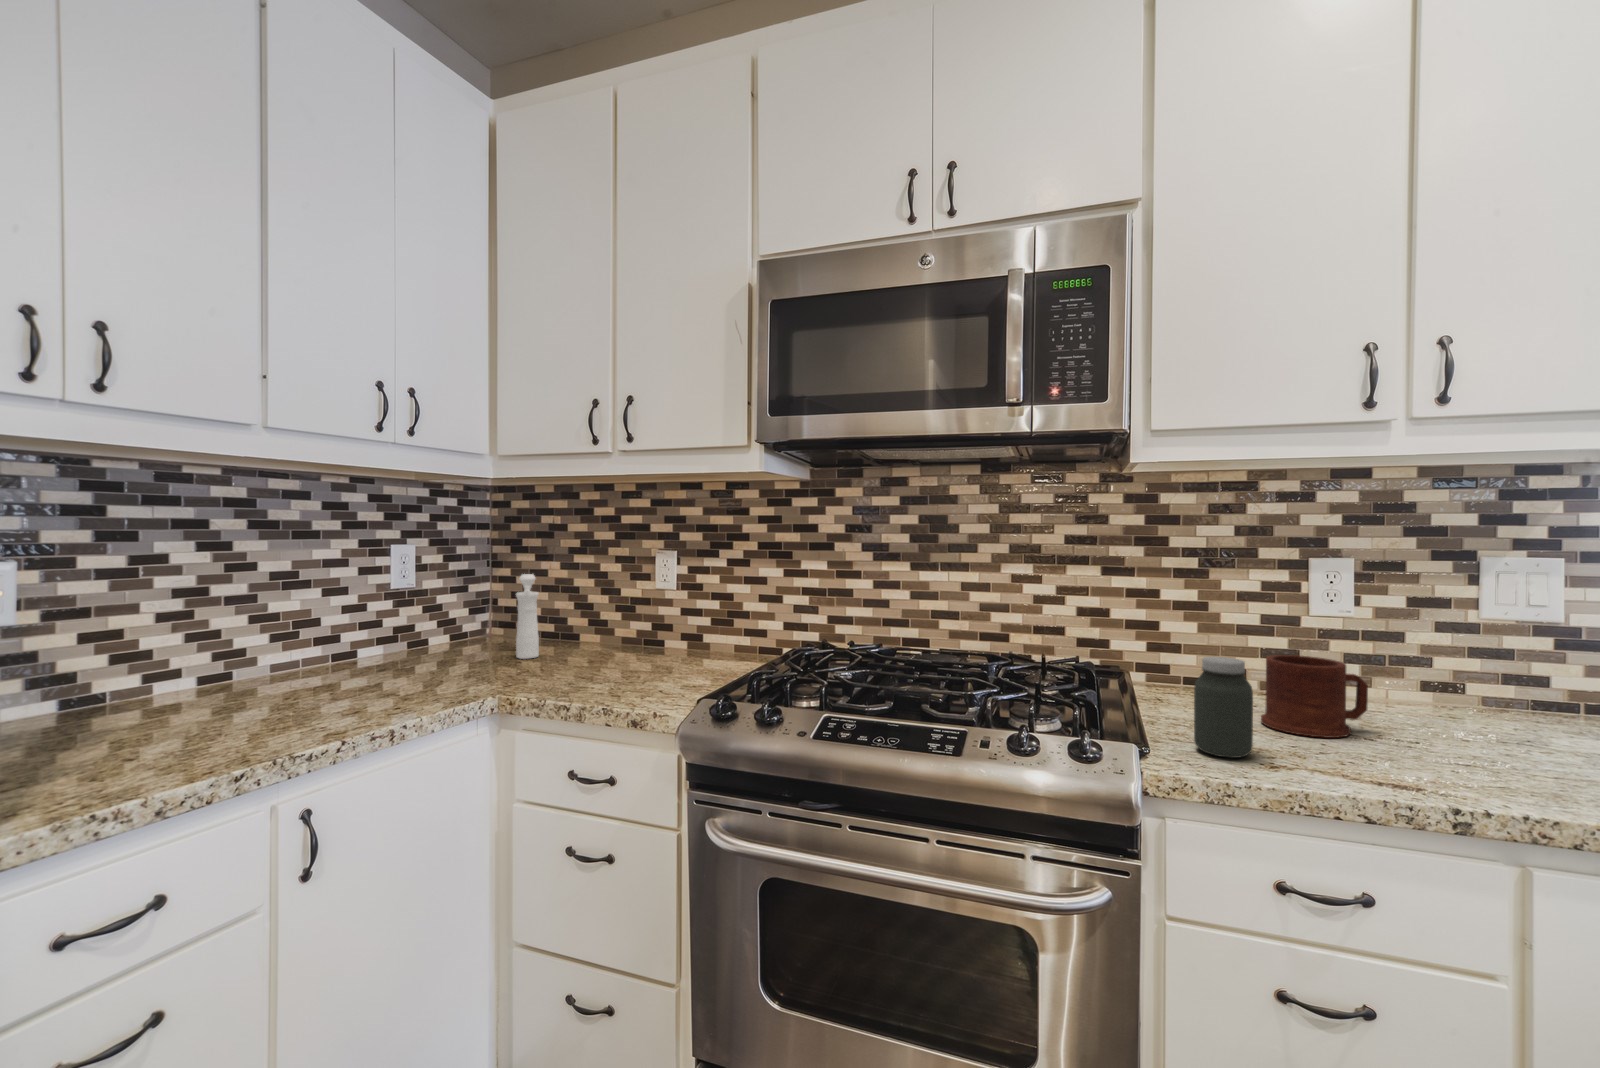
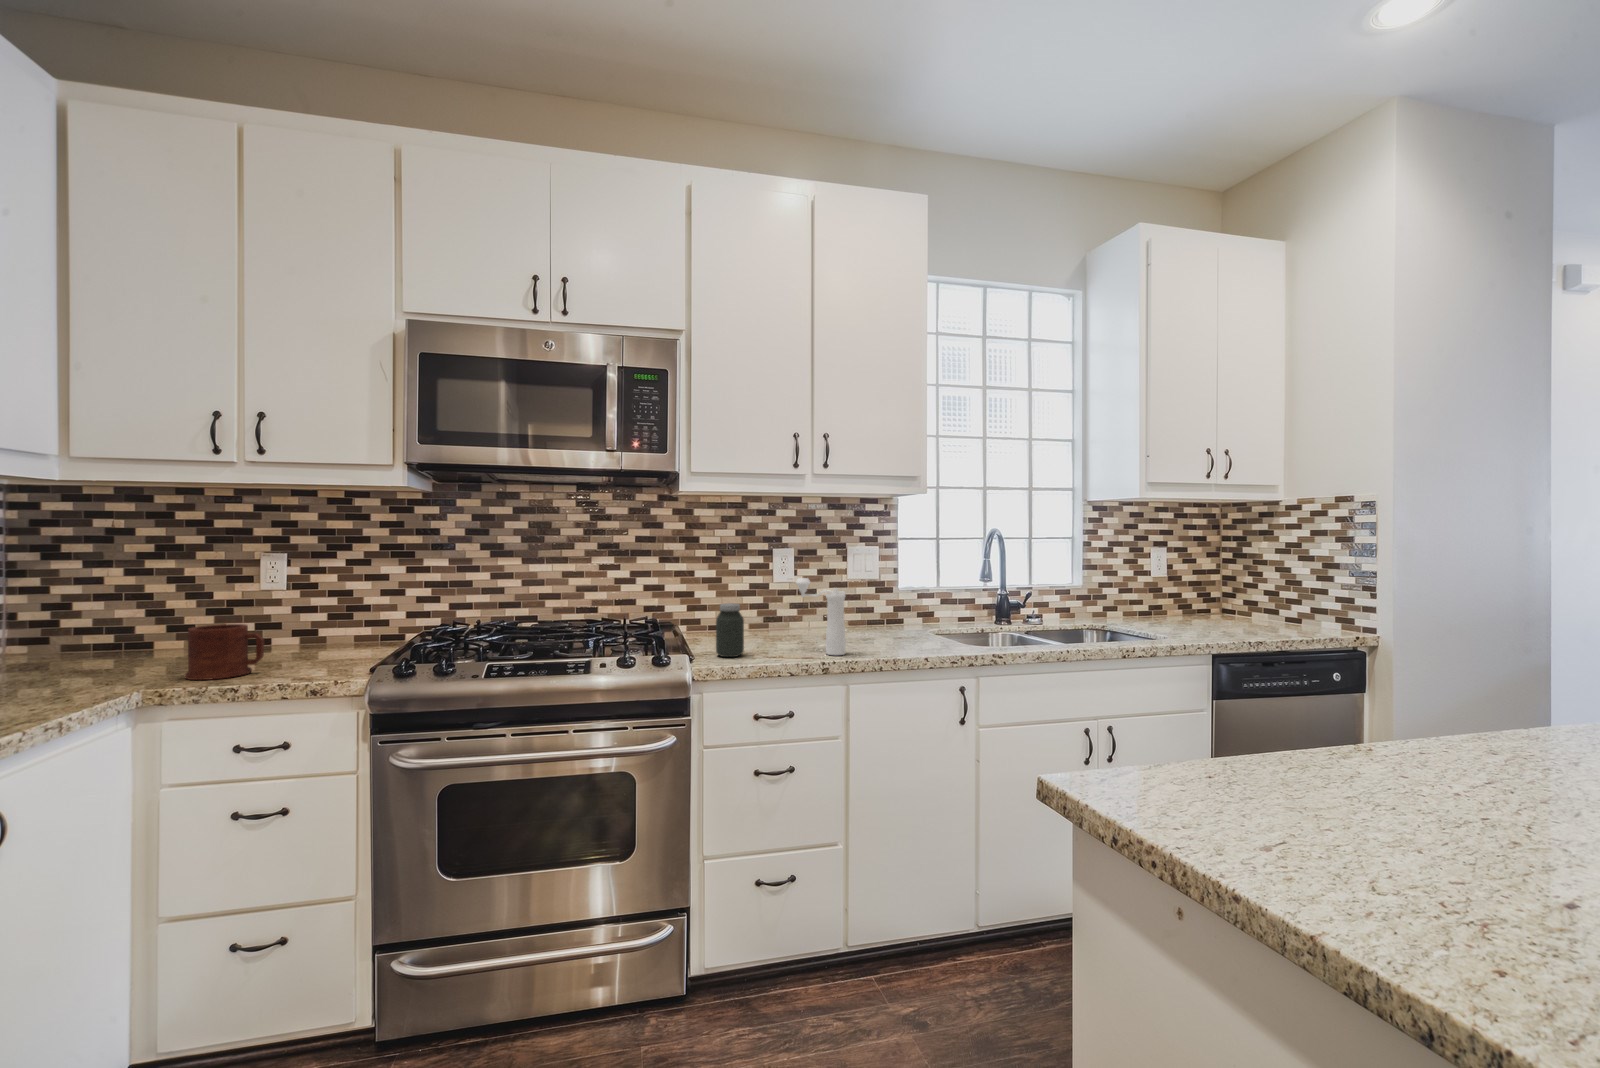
pepper mill: present [516,574,539,659] -> present [796,578,846,655]
mug: present [1261,655,1368,738] -> present [185,624,265,680]

